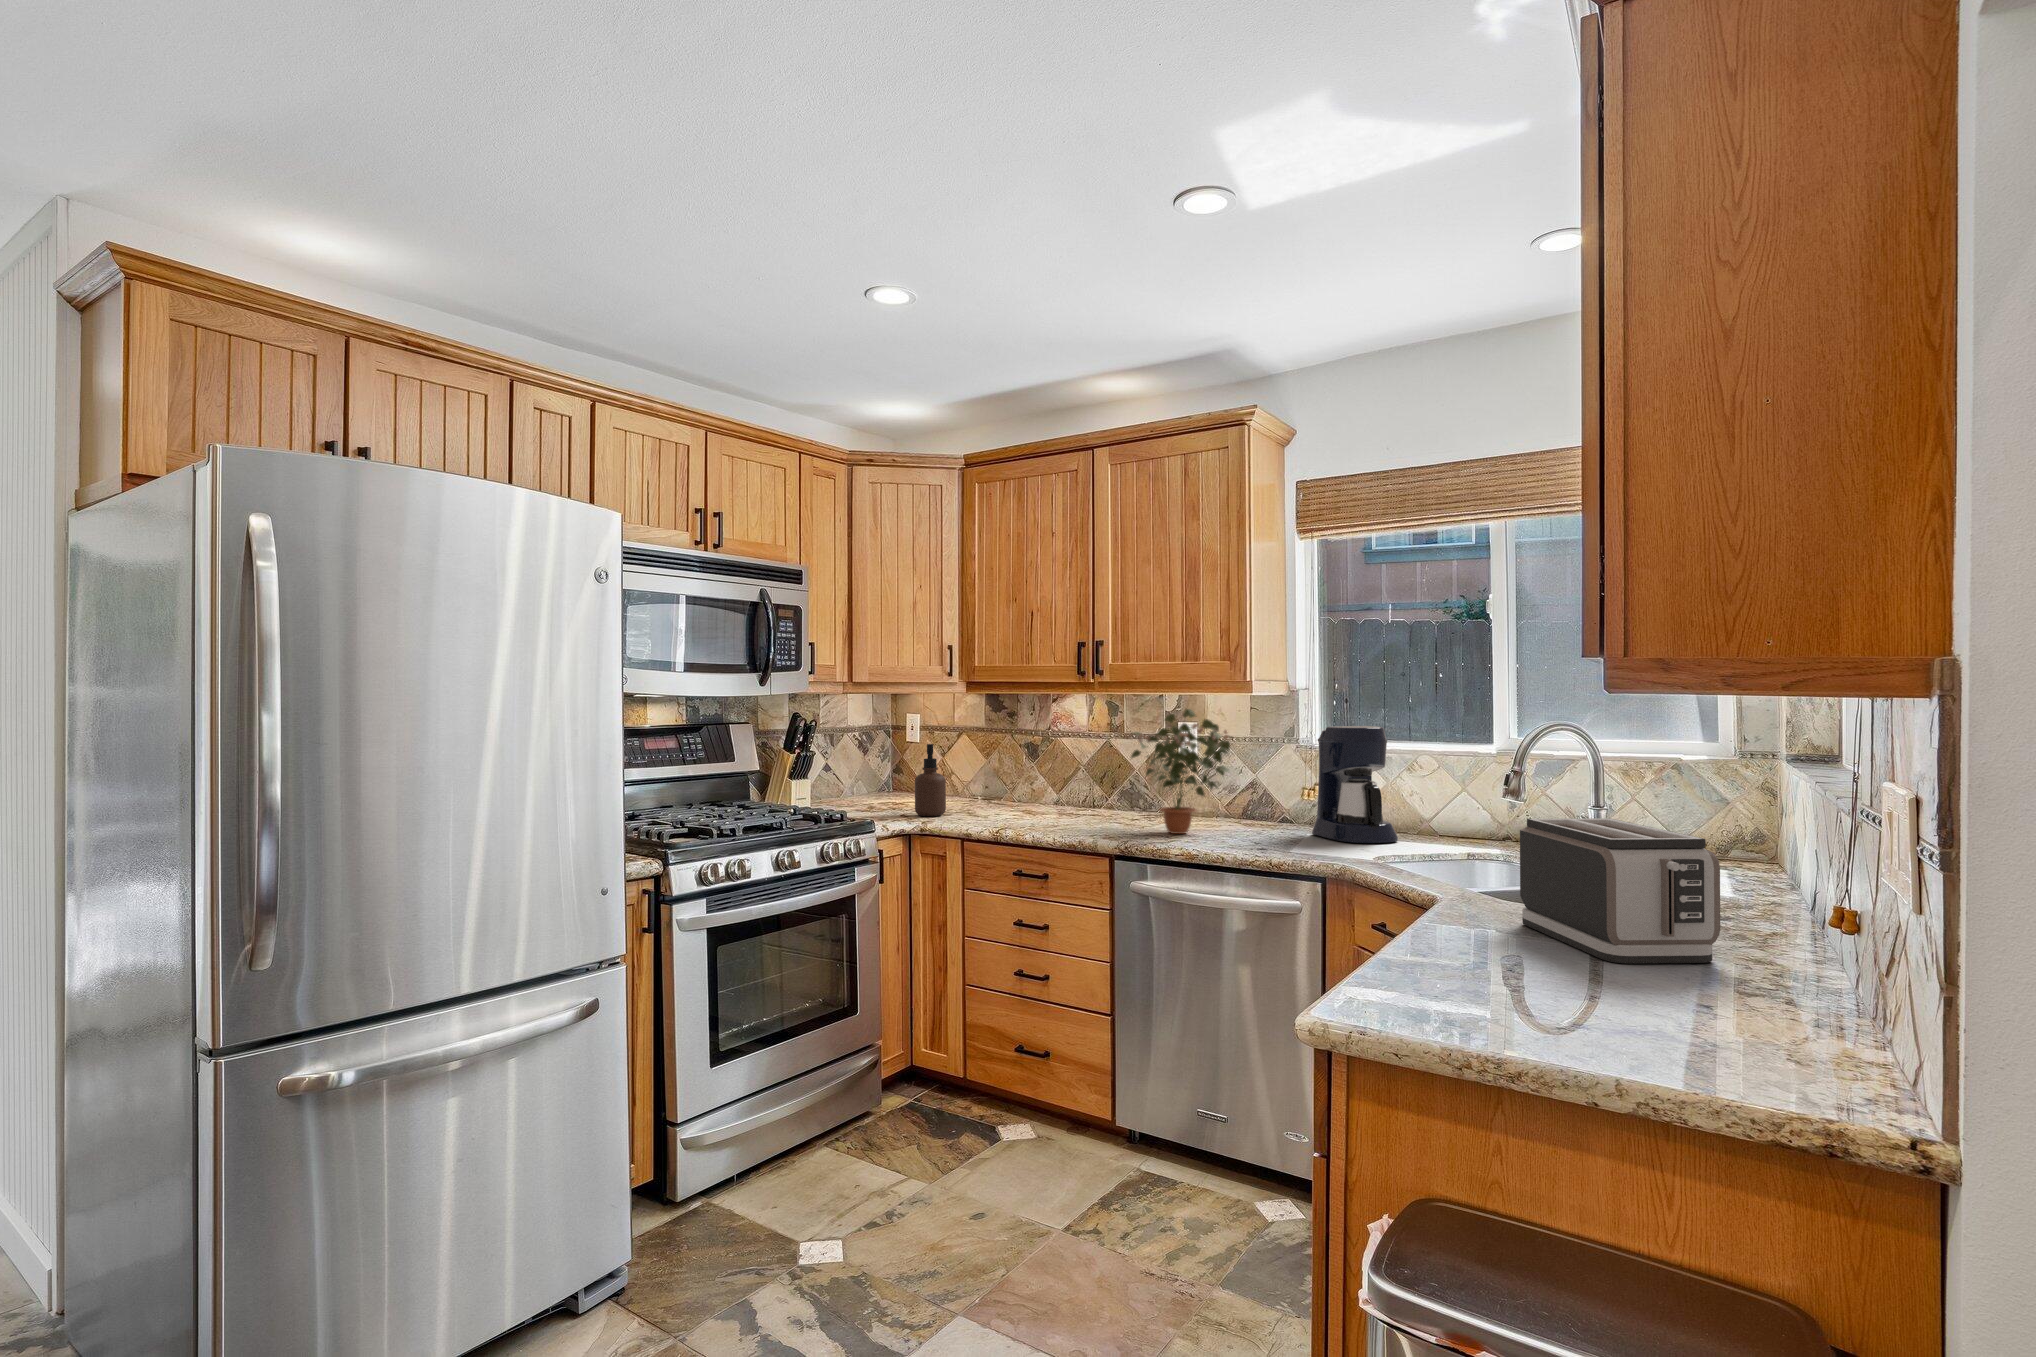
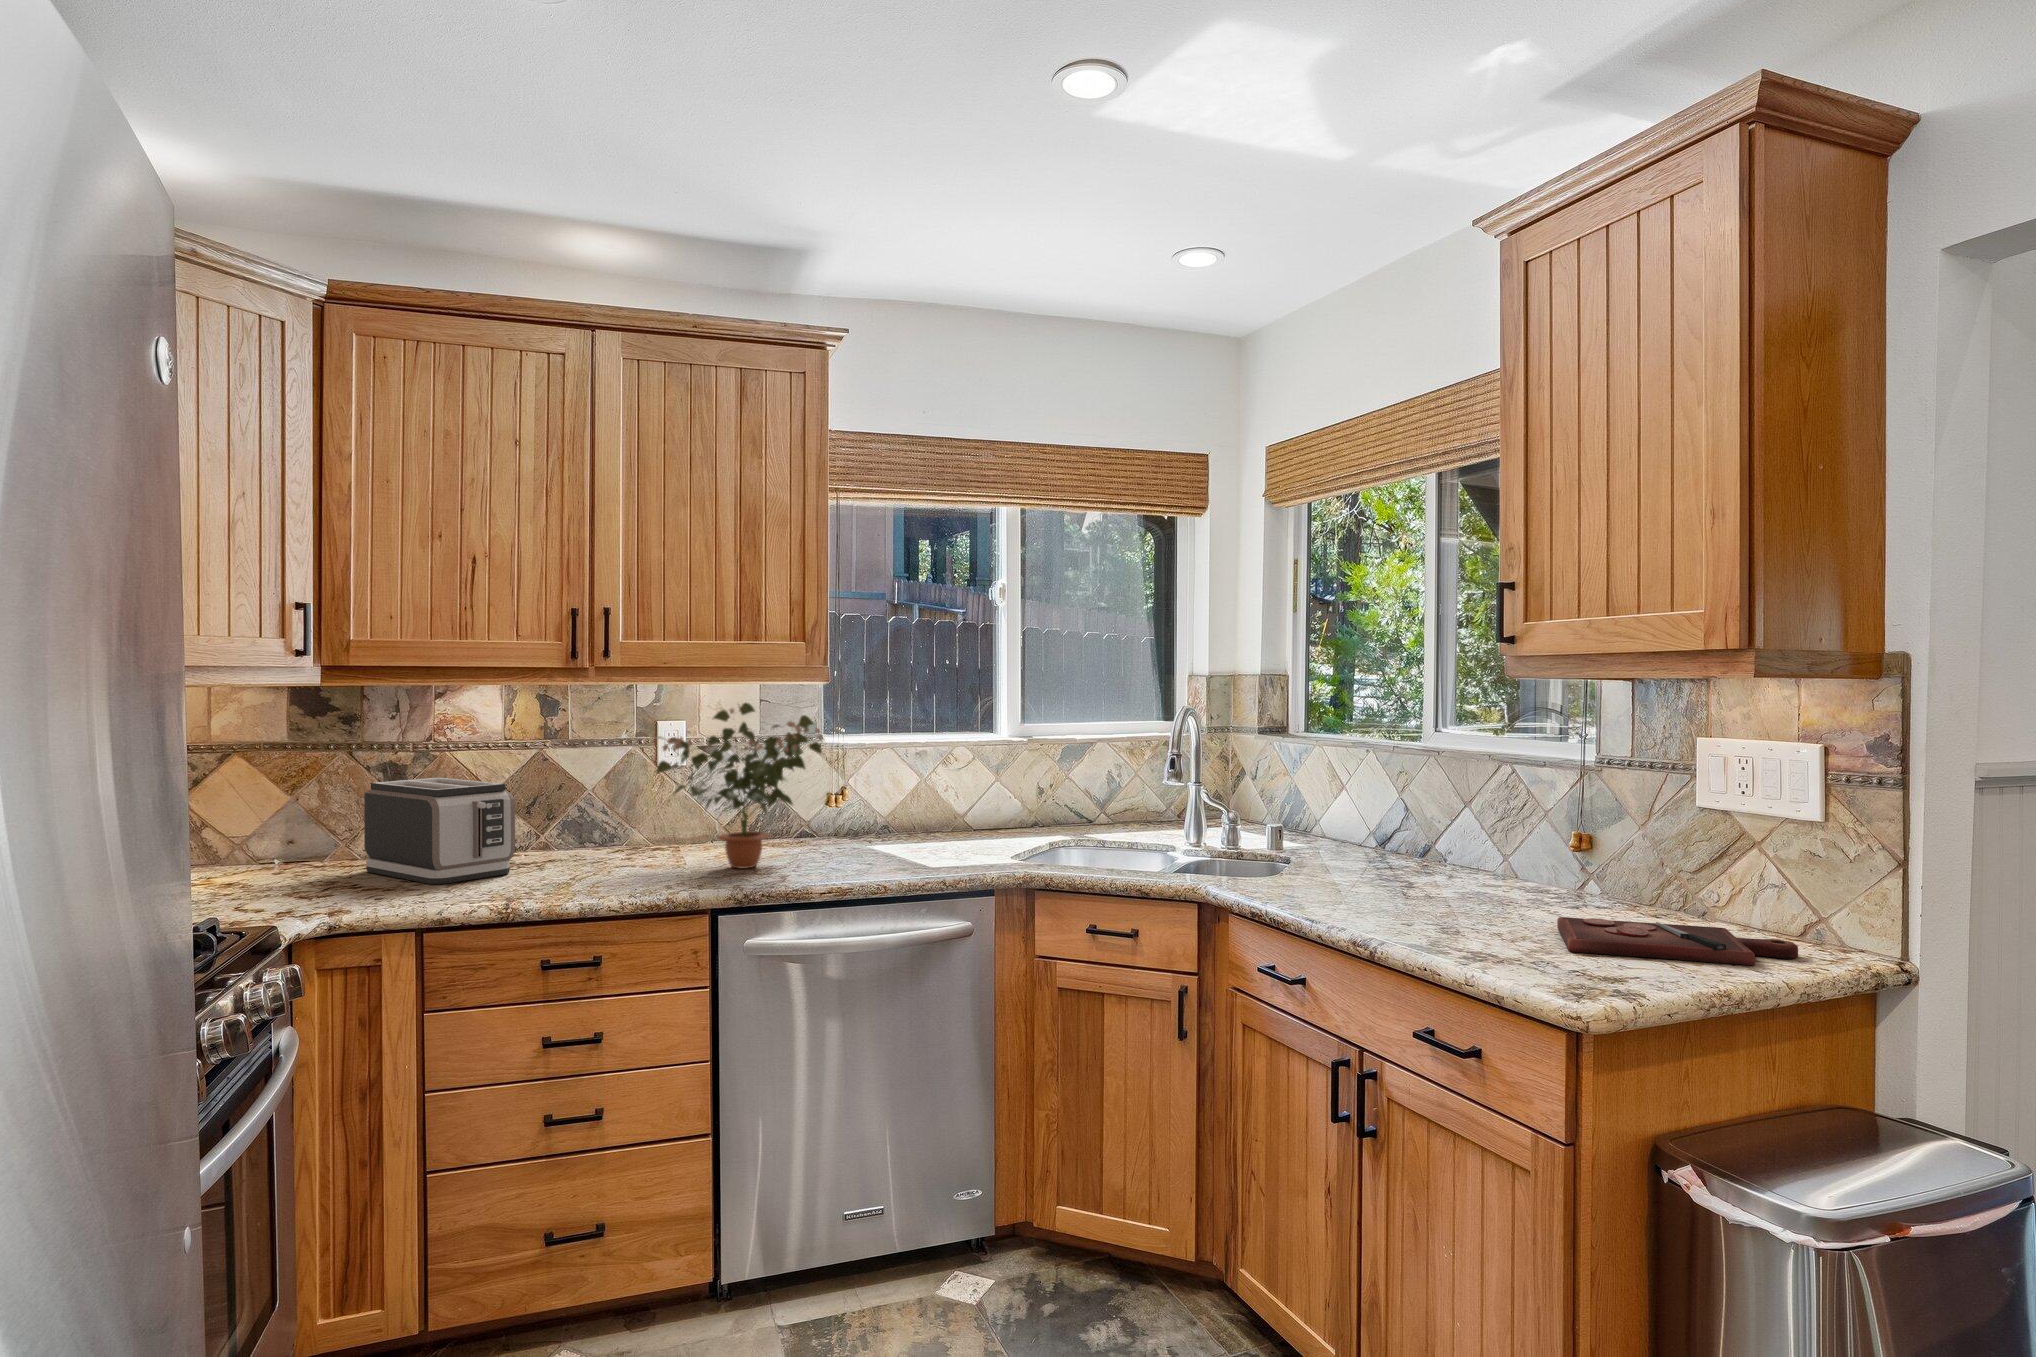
coffee maker: present [1312,726,1398,843] -> none [870,718,967,850]
soap dispenser: present [915,744,946,816] -> none [261,774,324,901]
toaster: present [1520,818,1720,964] -> present [364,778,515,884]
cutting board: none [1509,968,1774,1059] -> present [1557,917,1798,965]

